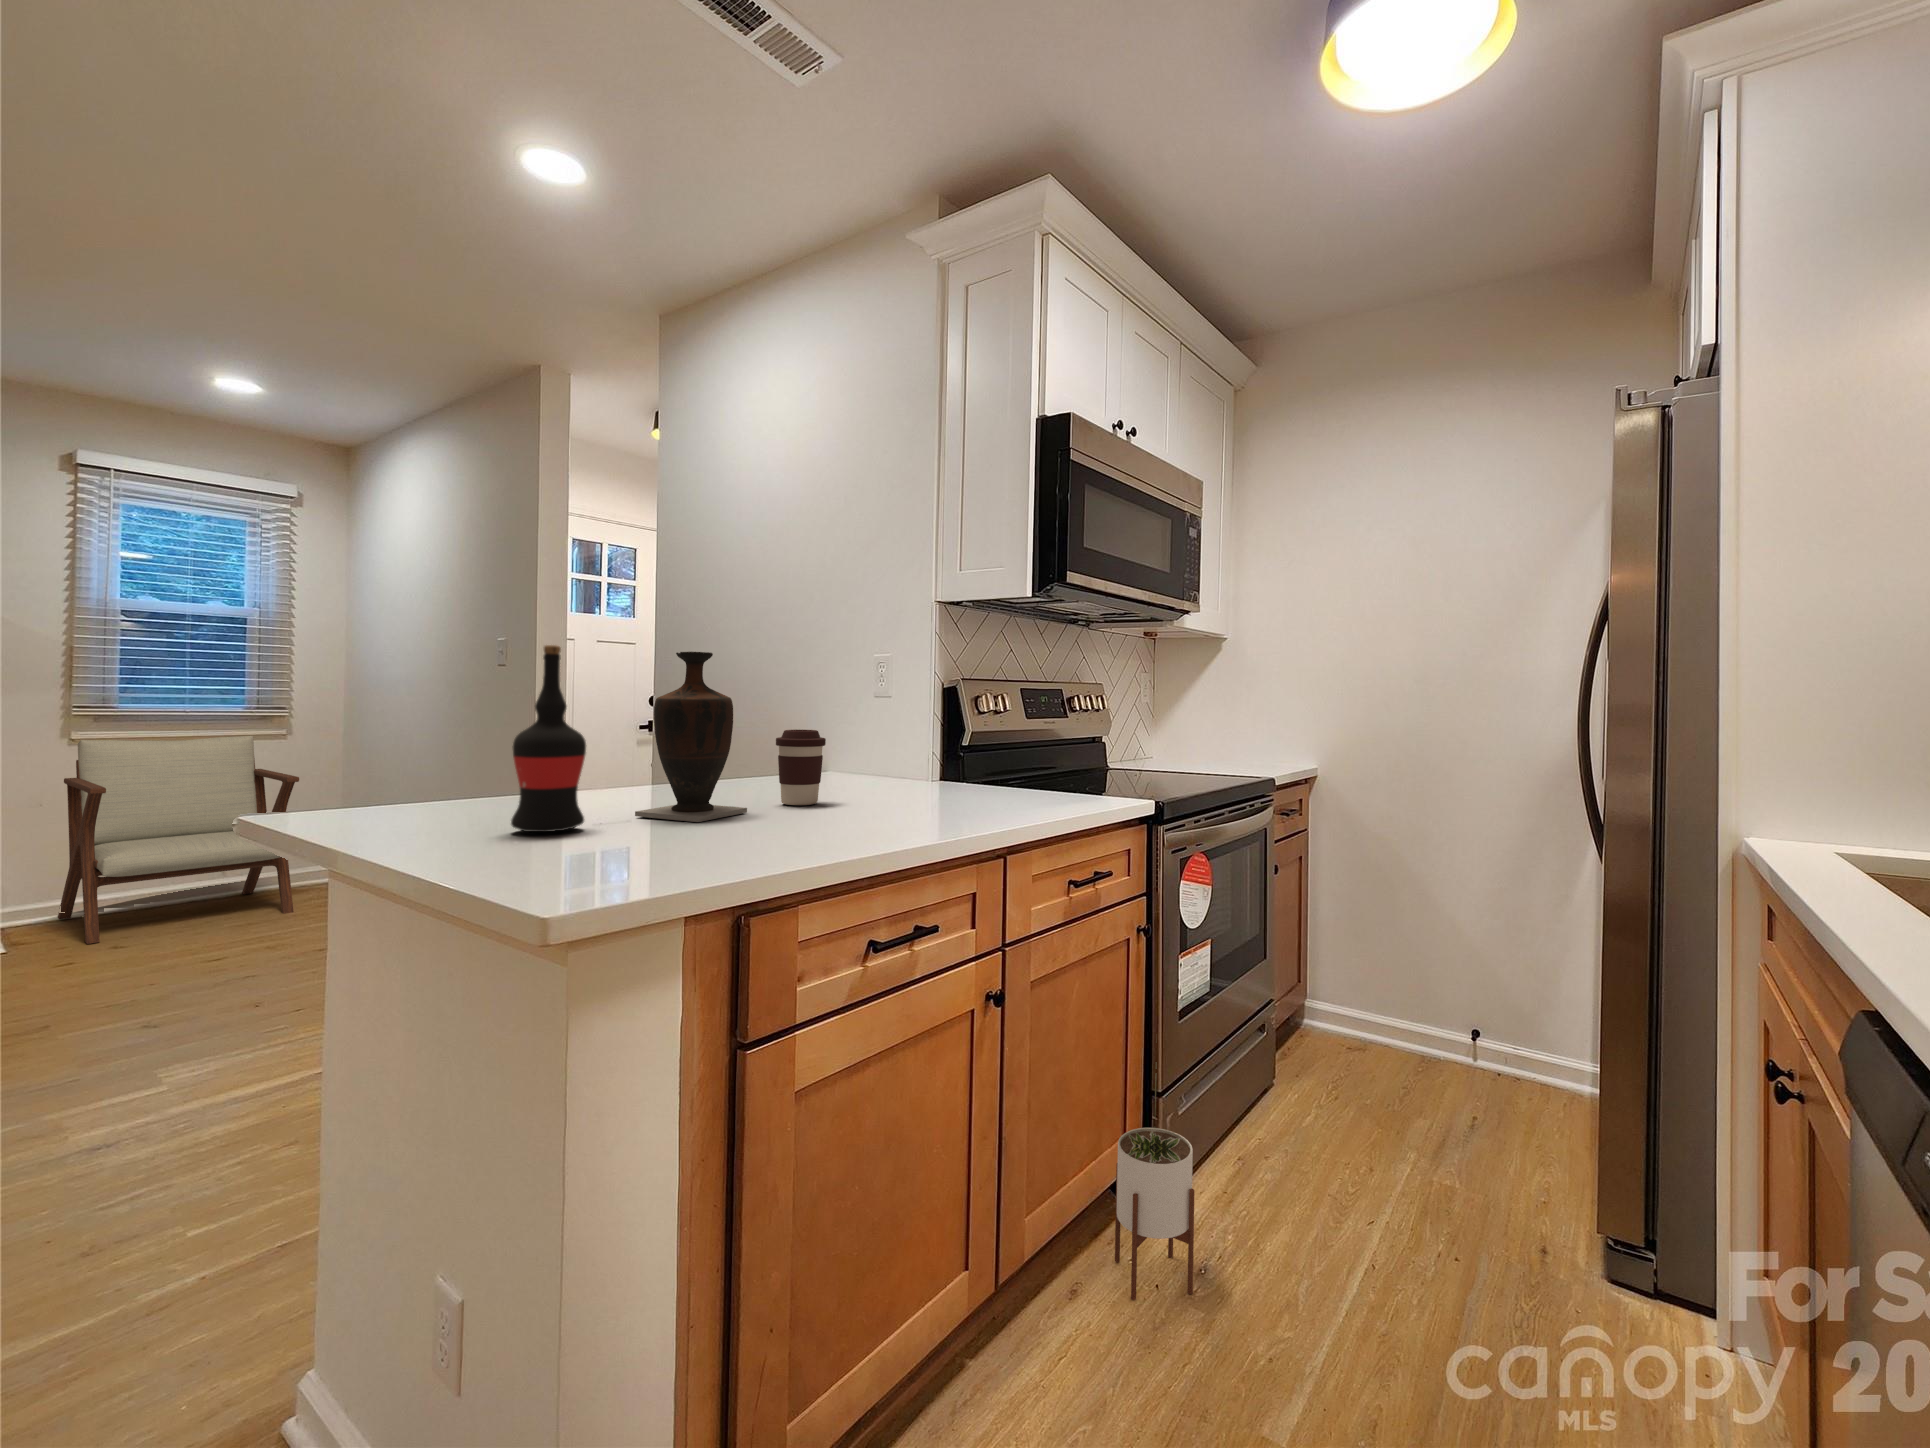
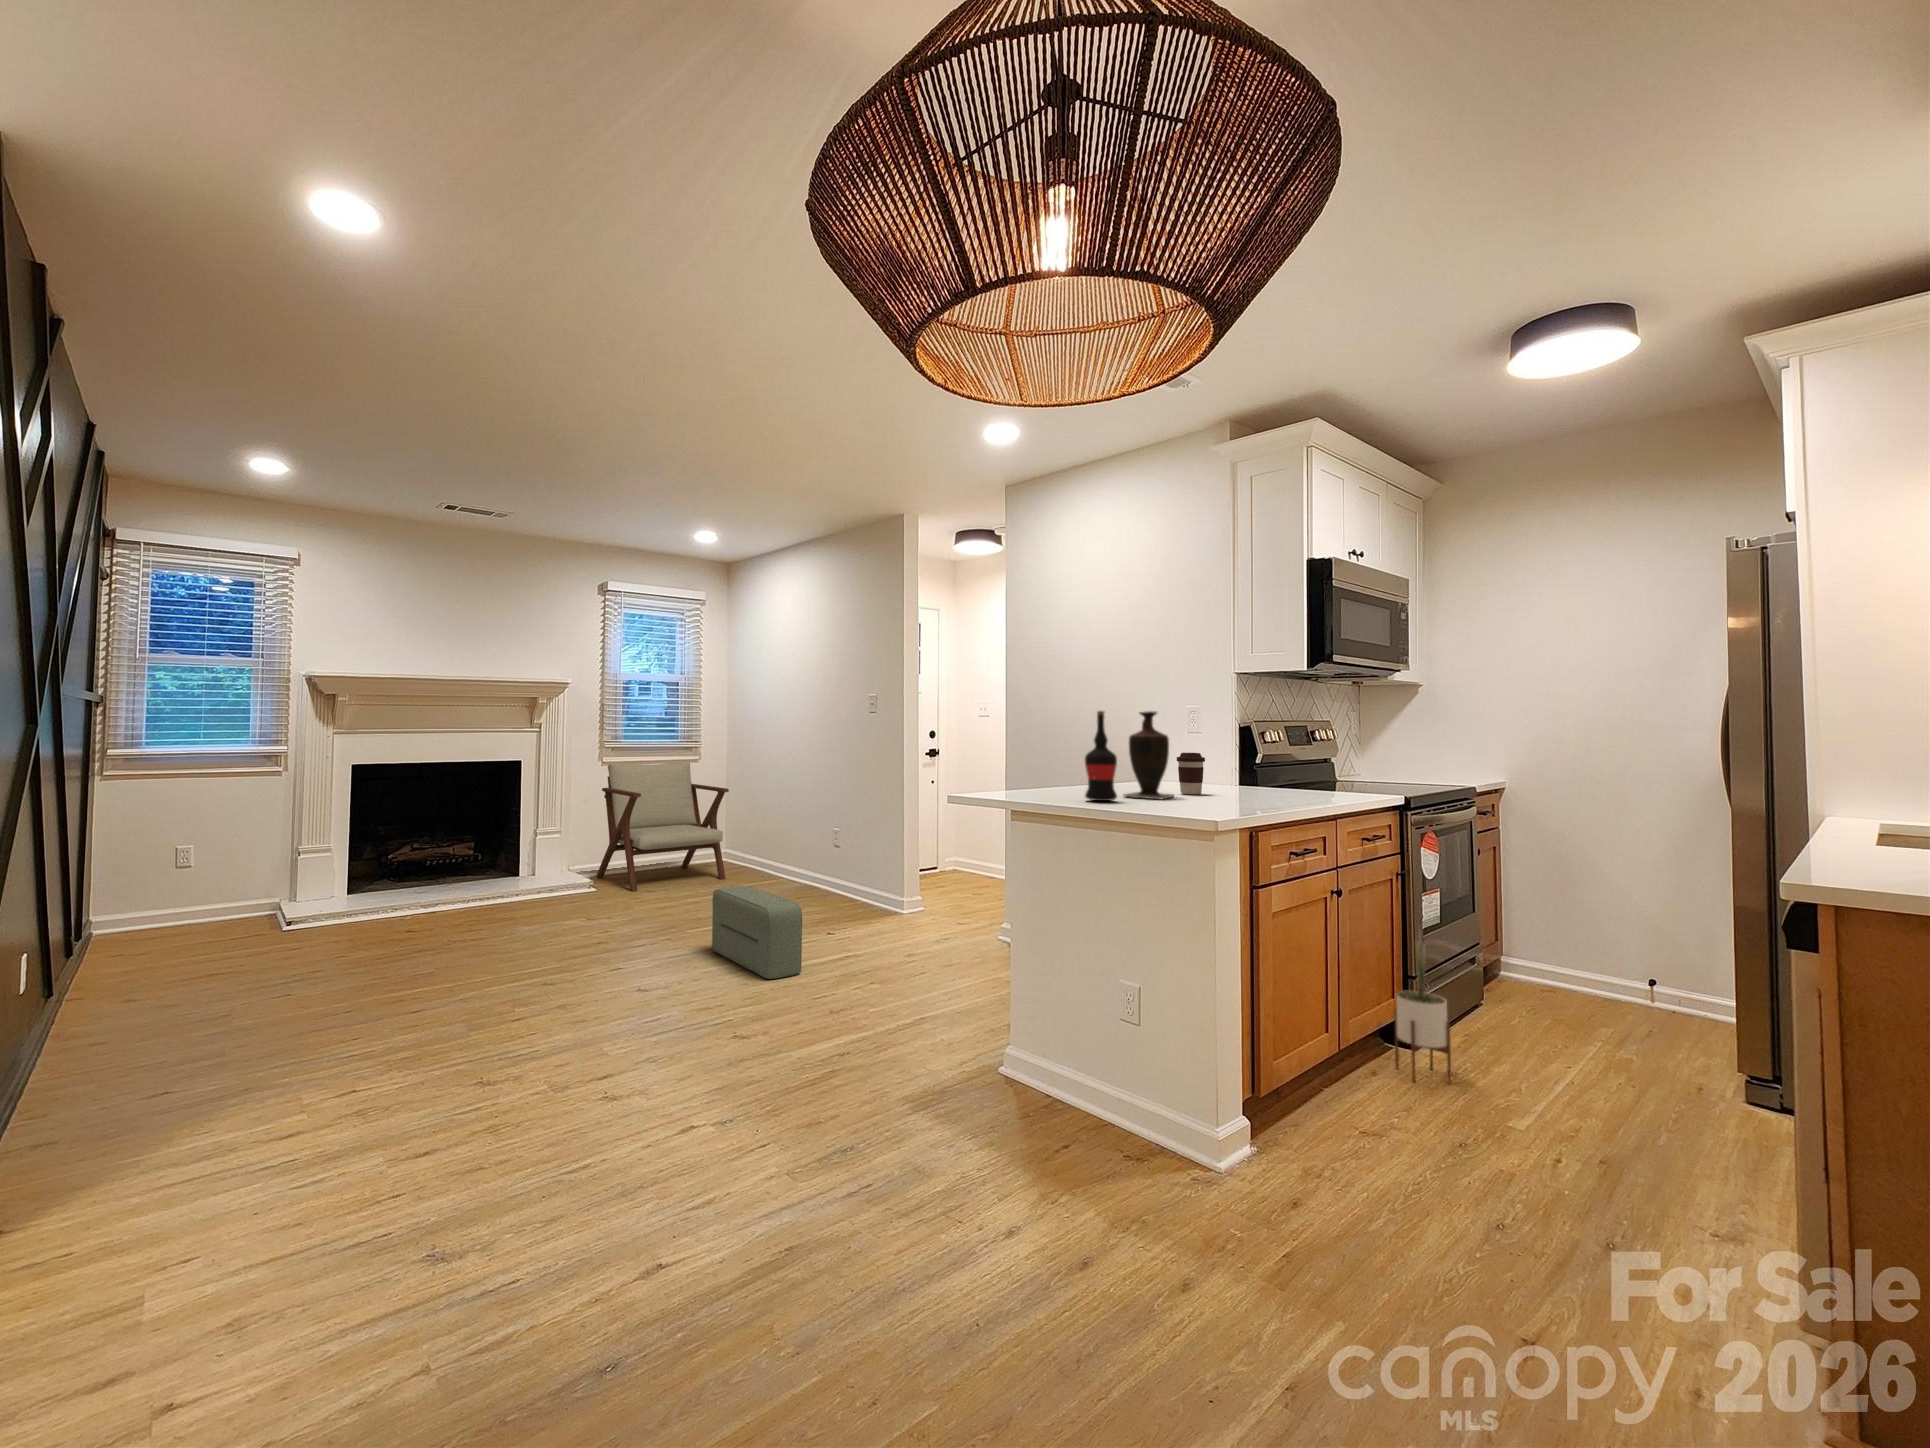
pouf: none [64,955,191,1143] -> present [712,886,802,979]

